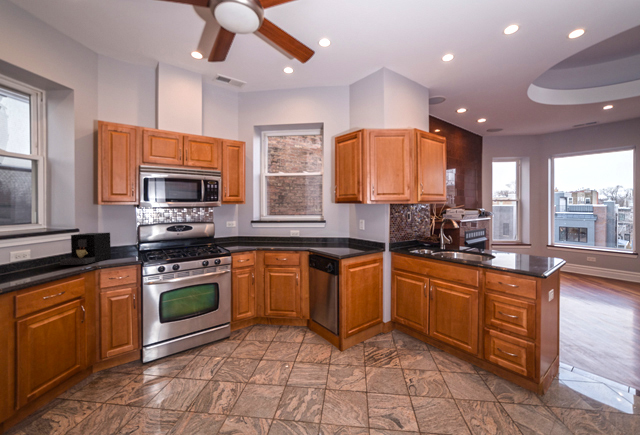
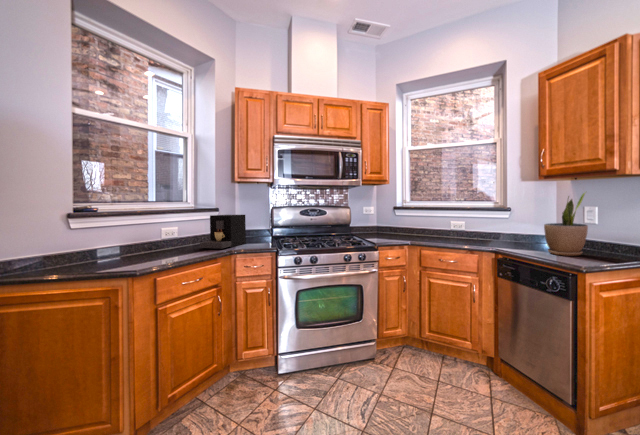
potted plant: none [335,214,356,253] -> present [544,193,588,256]

